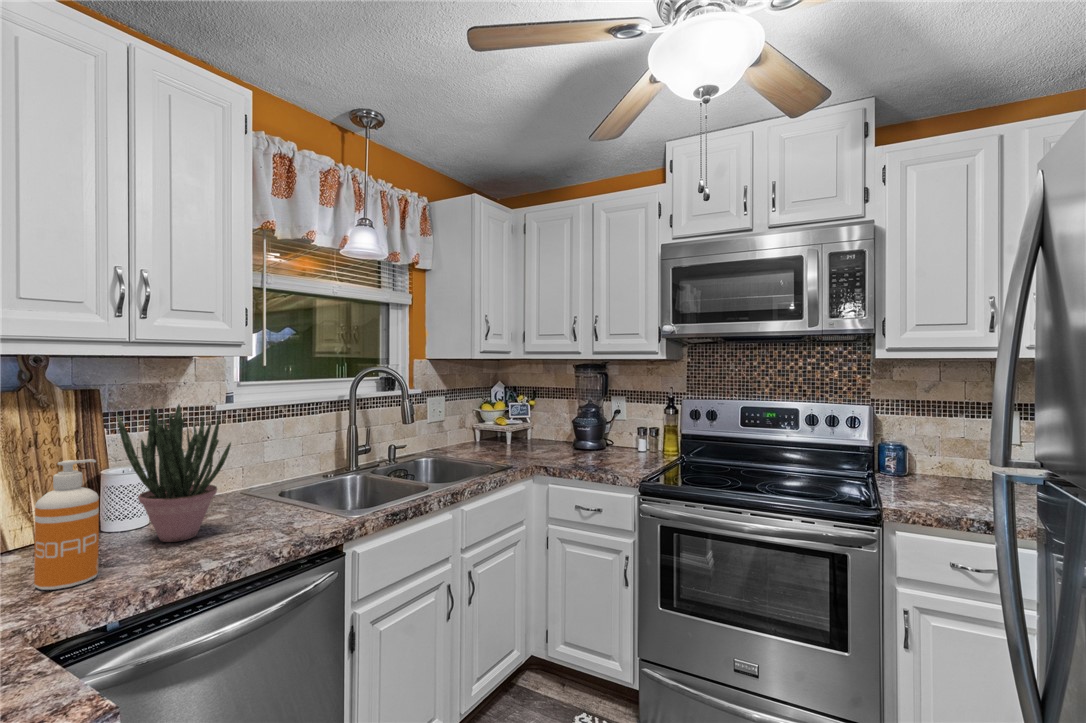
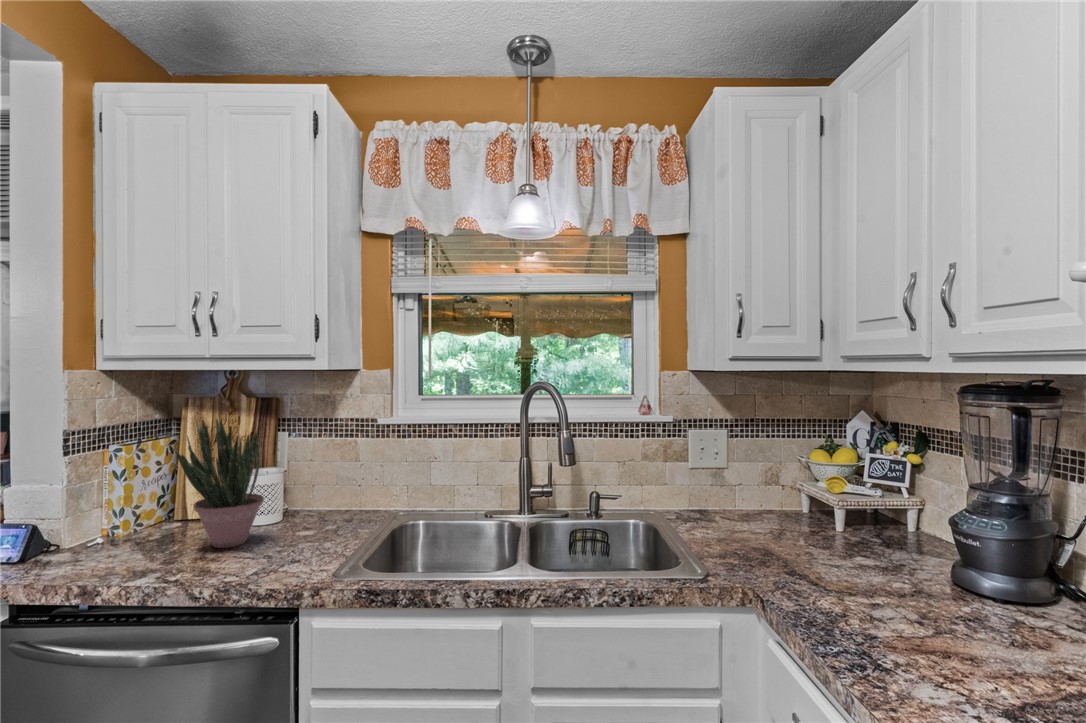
soap dispenser: present [34,459,99,590] -> none [86,459,135,562]

